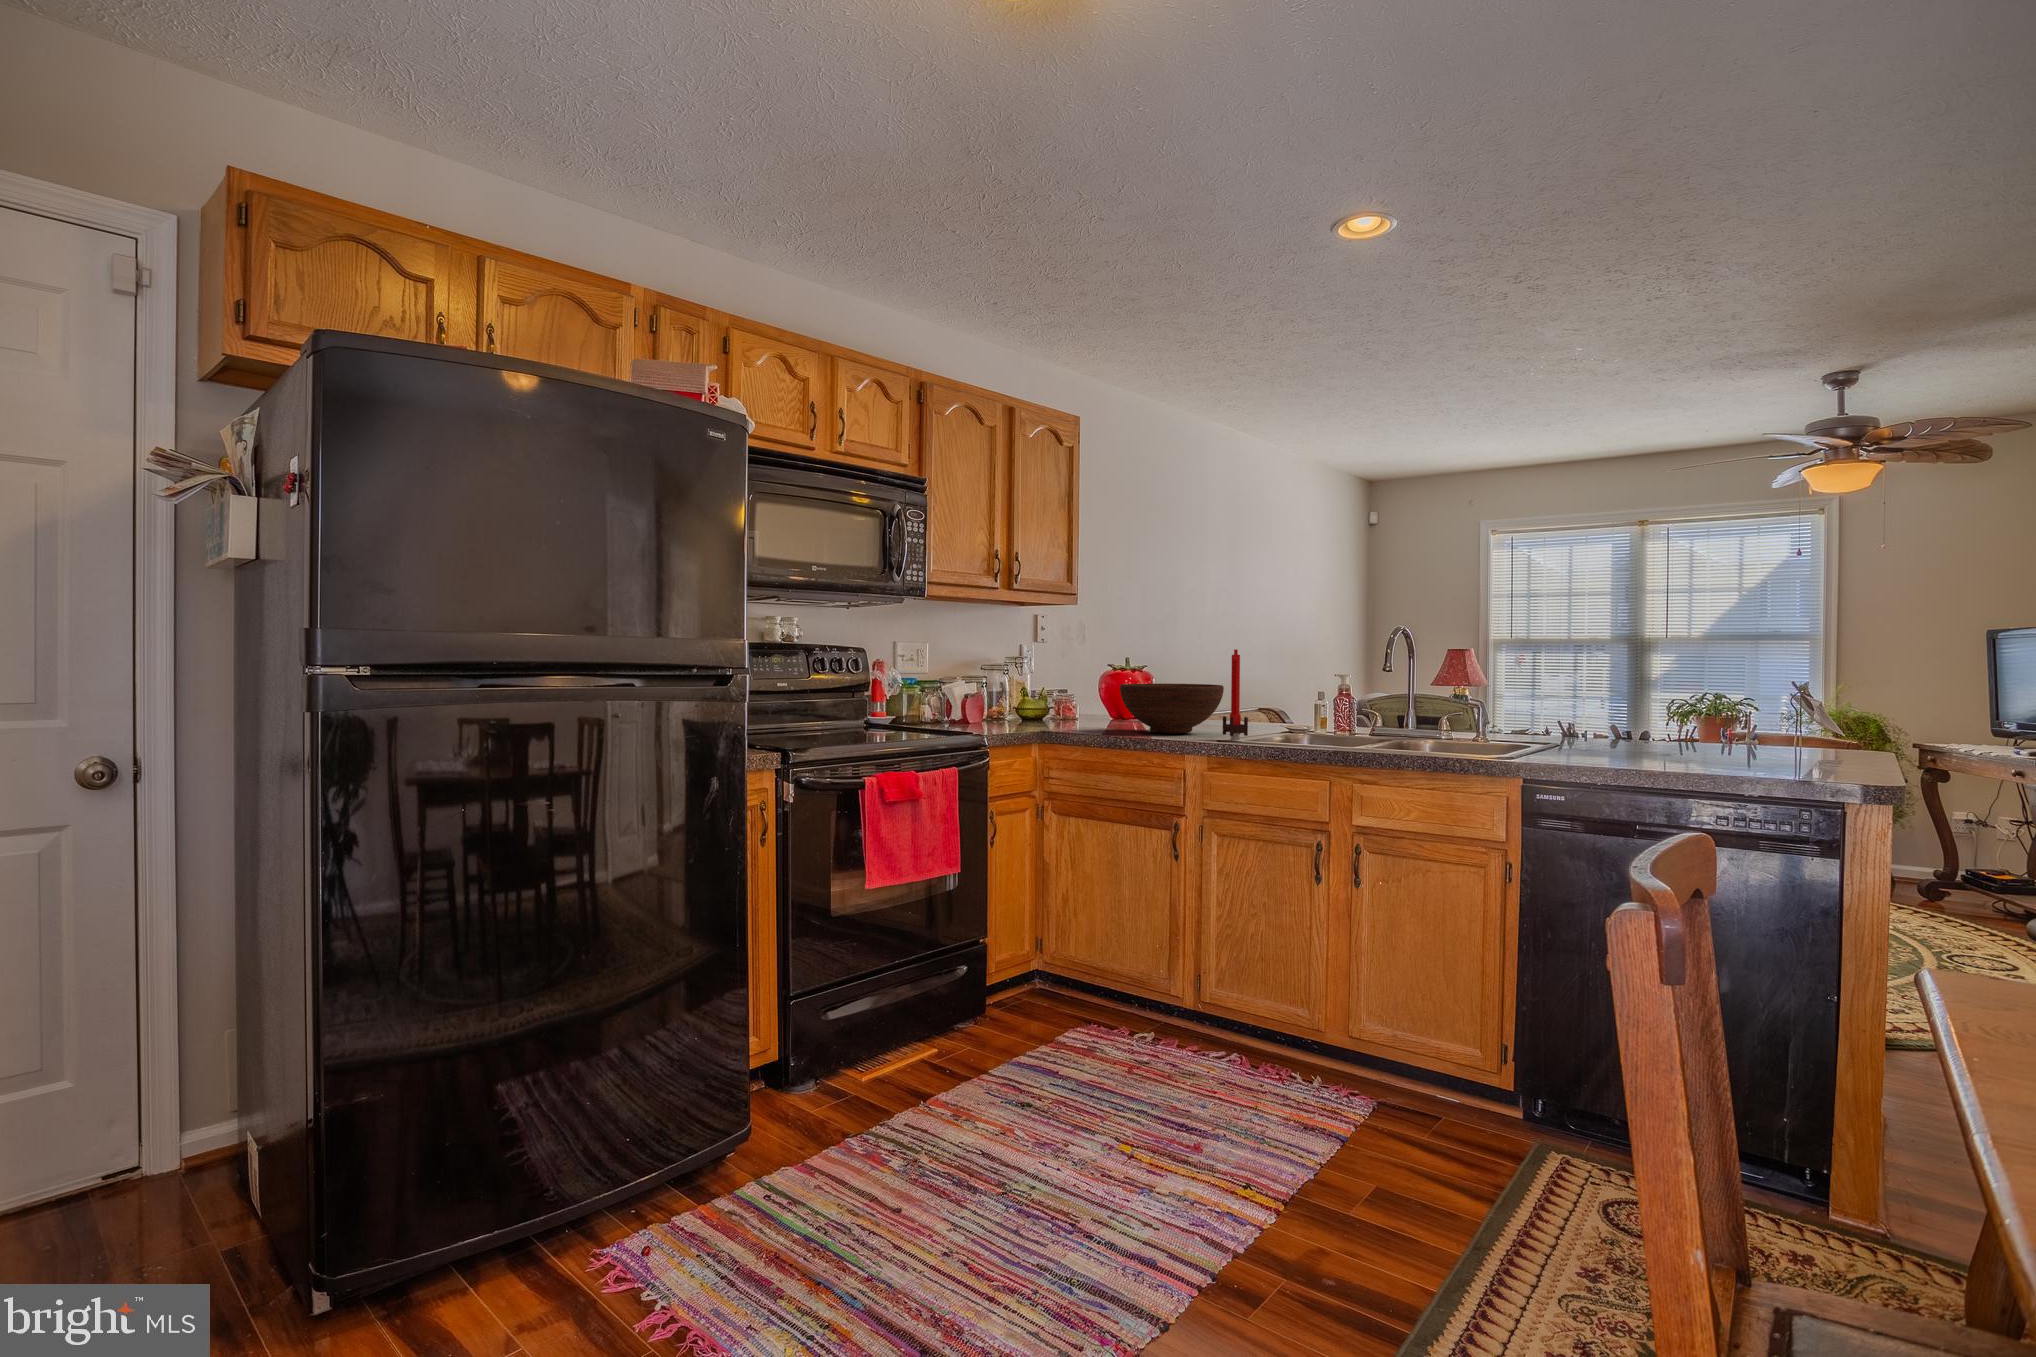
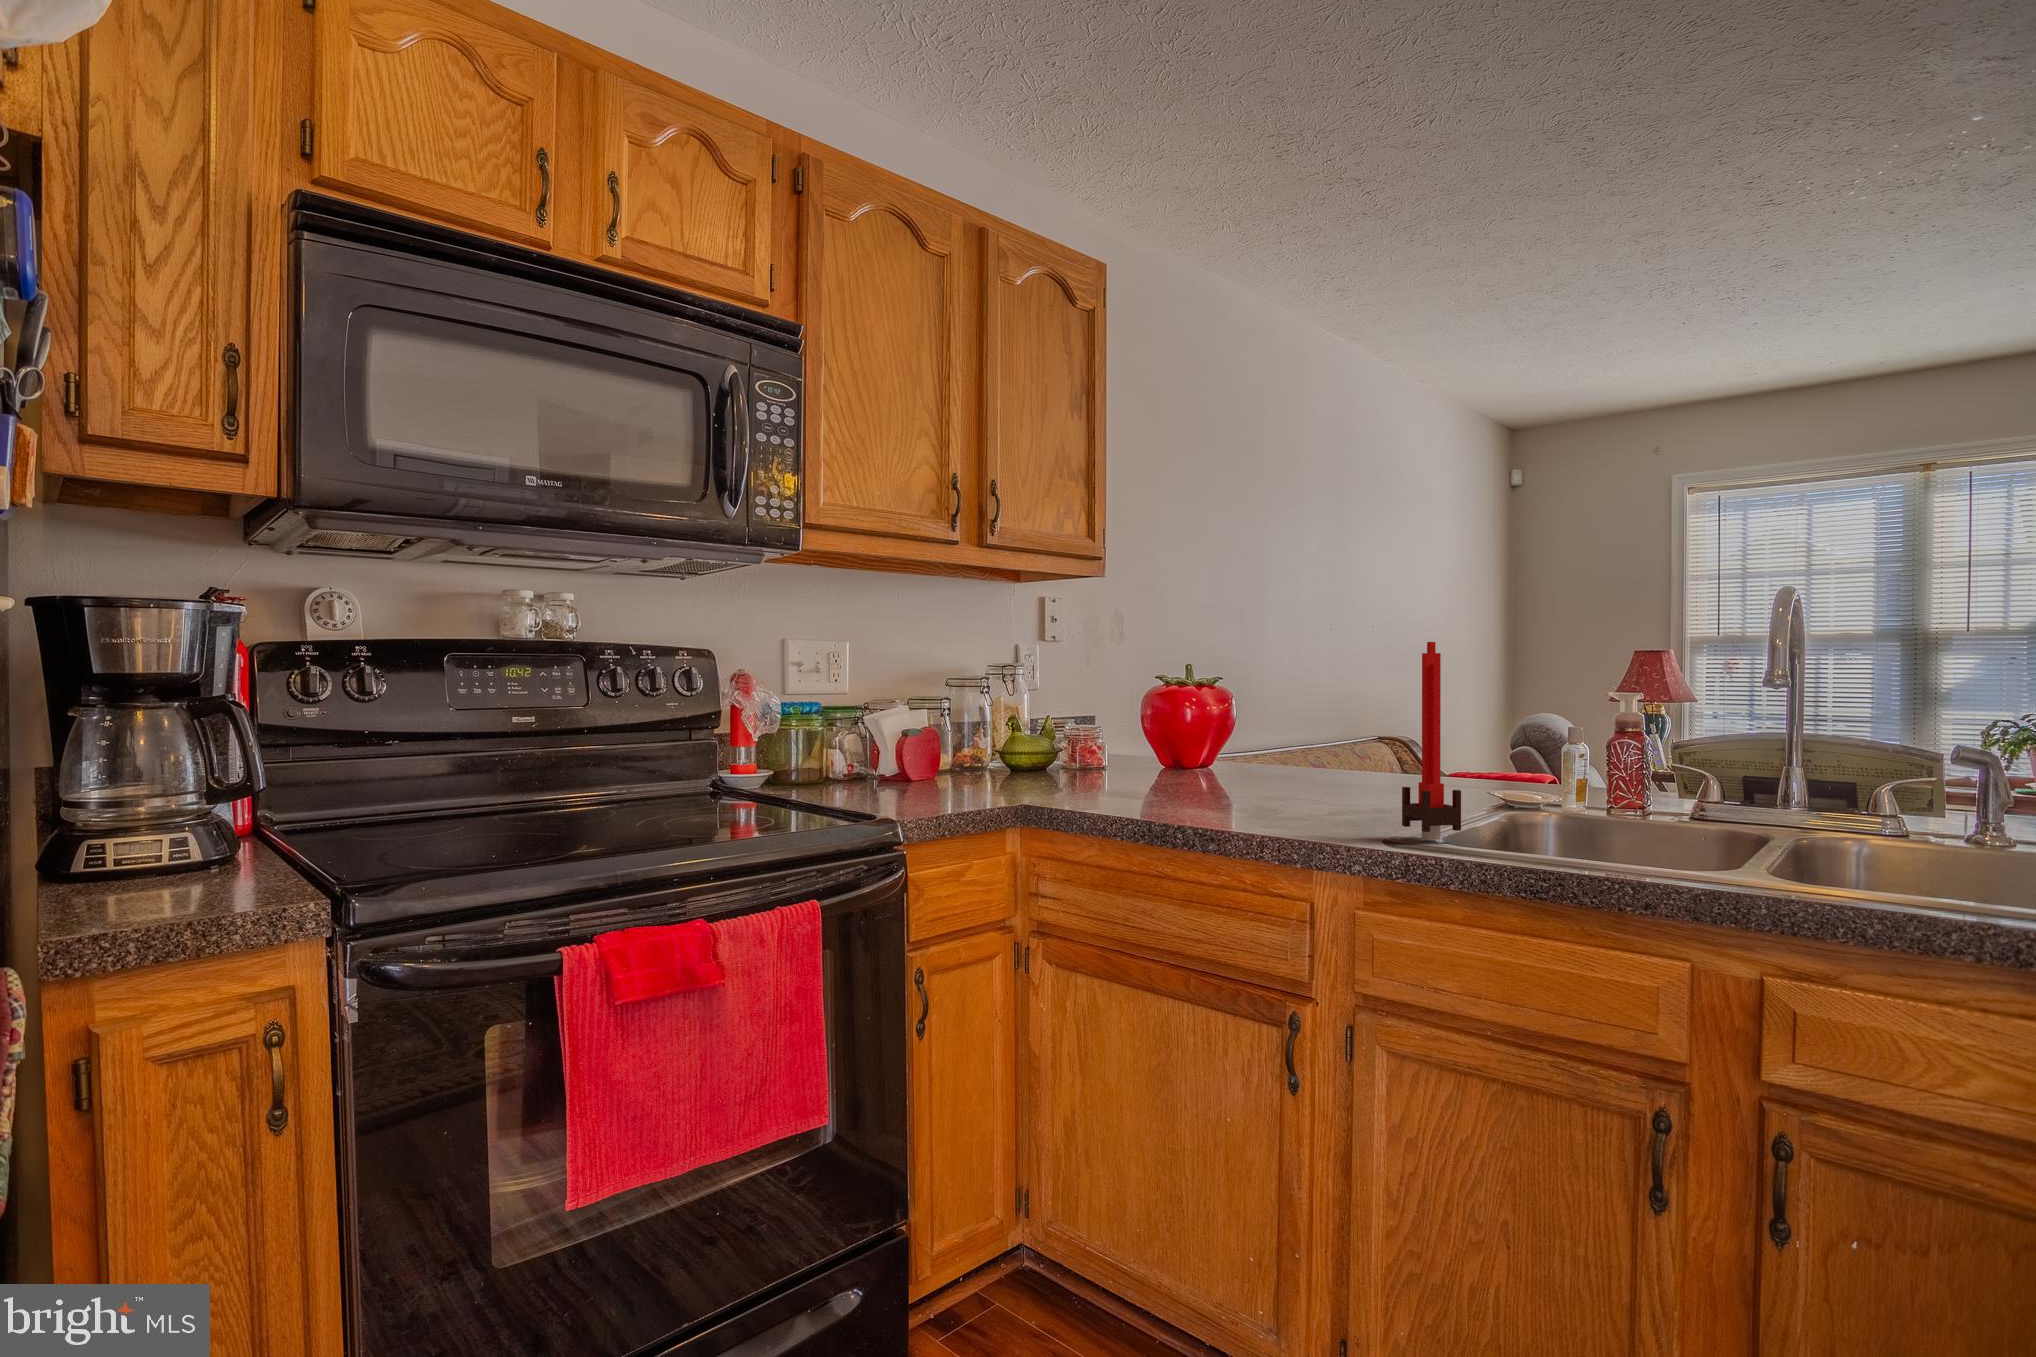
fruit bowl: present [1120,683,1224,734] -> none [1177,711,1385,813]

